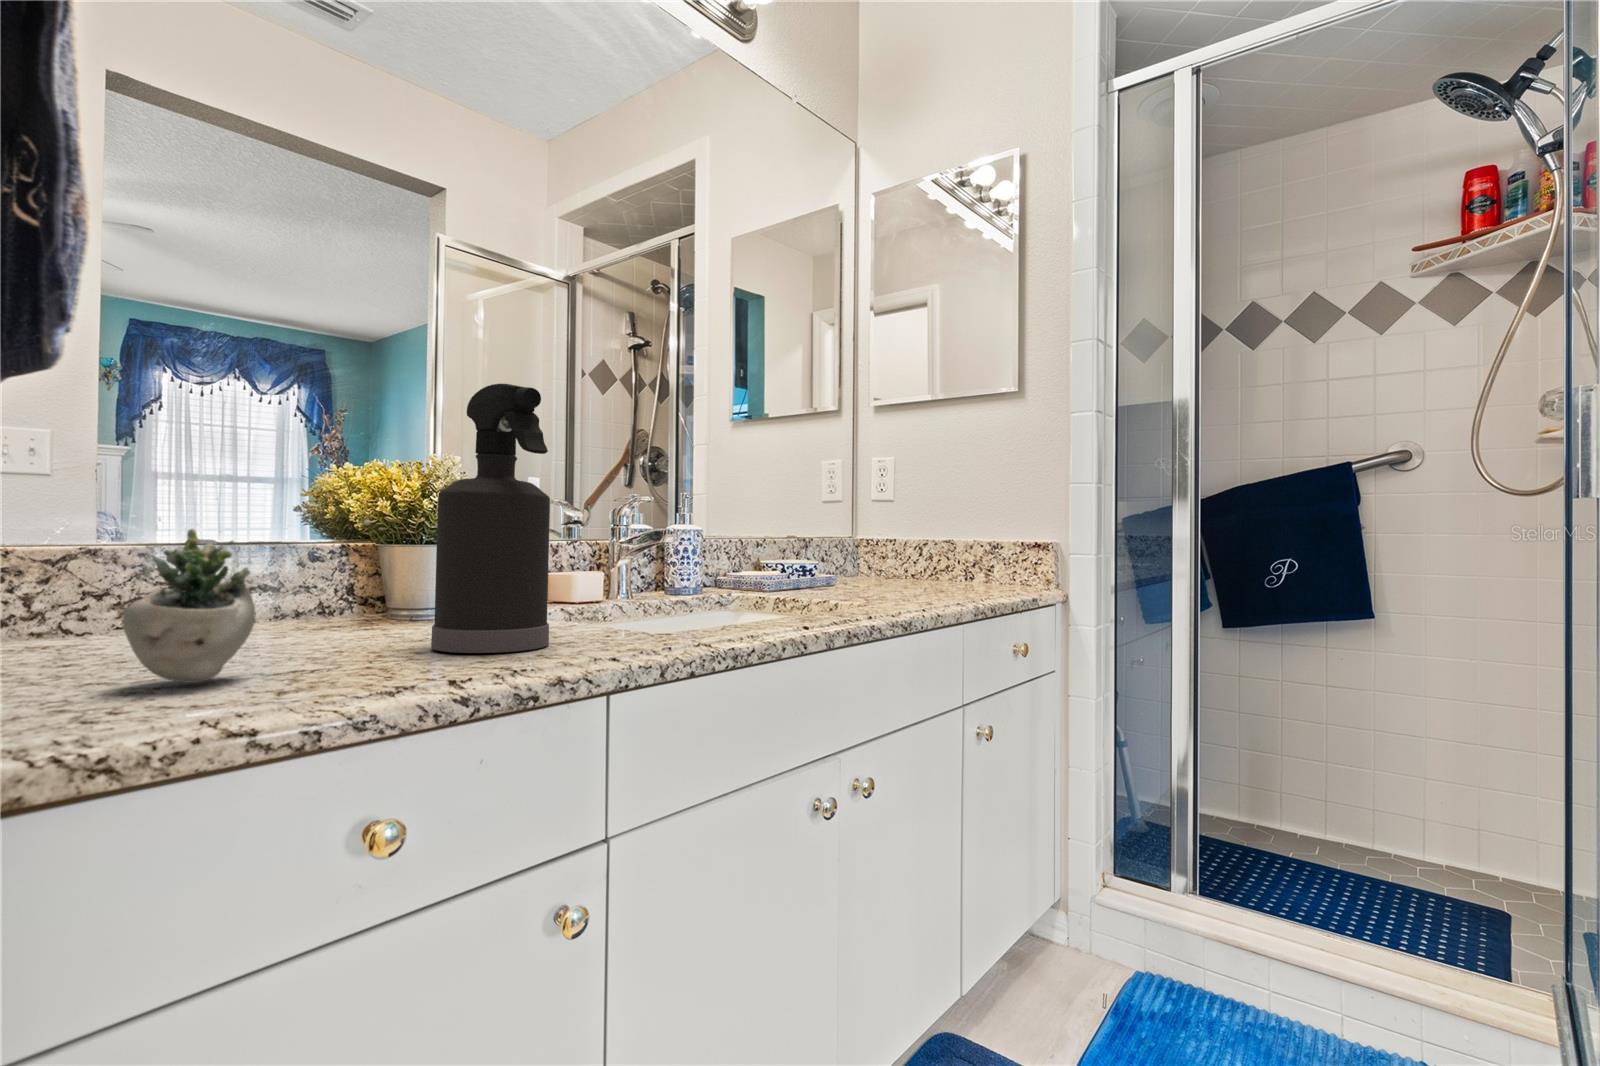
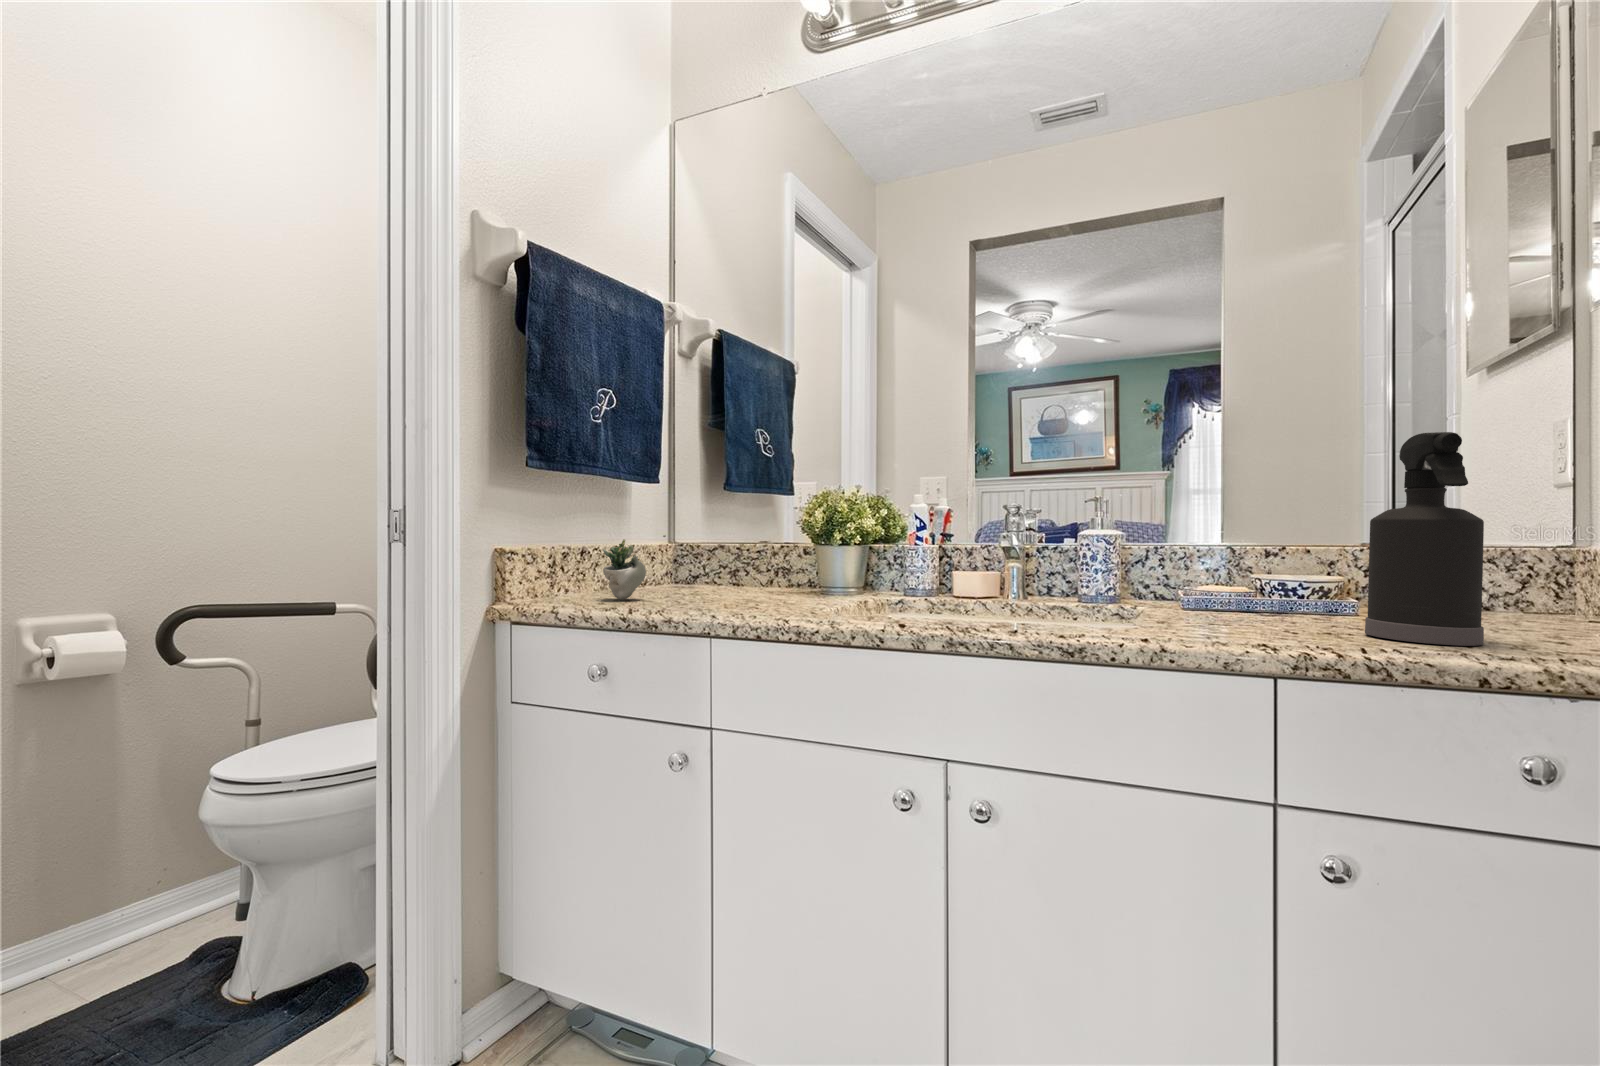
spray bottle: present [431,384,550,653] -> present [1365,432,1484,646]

